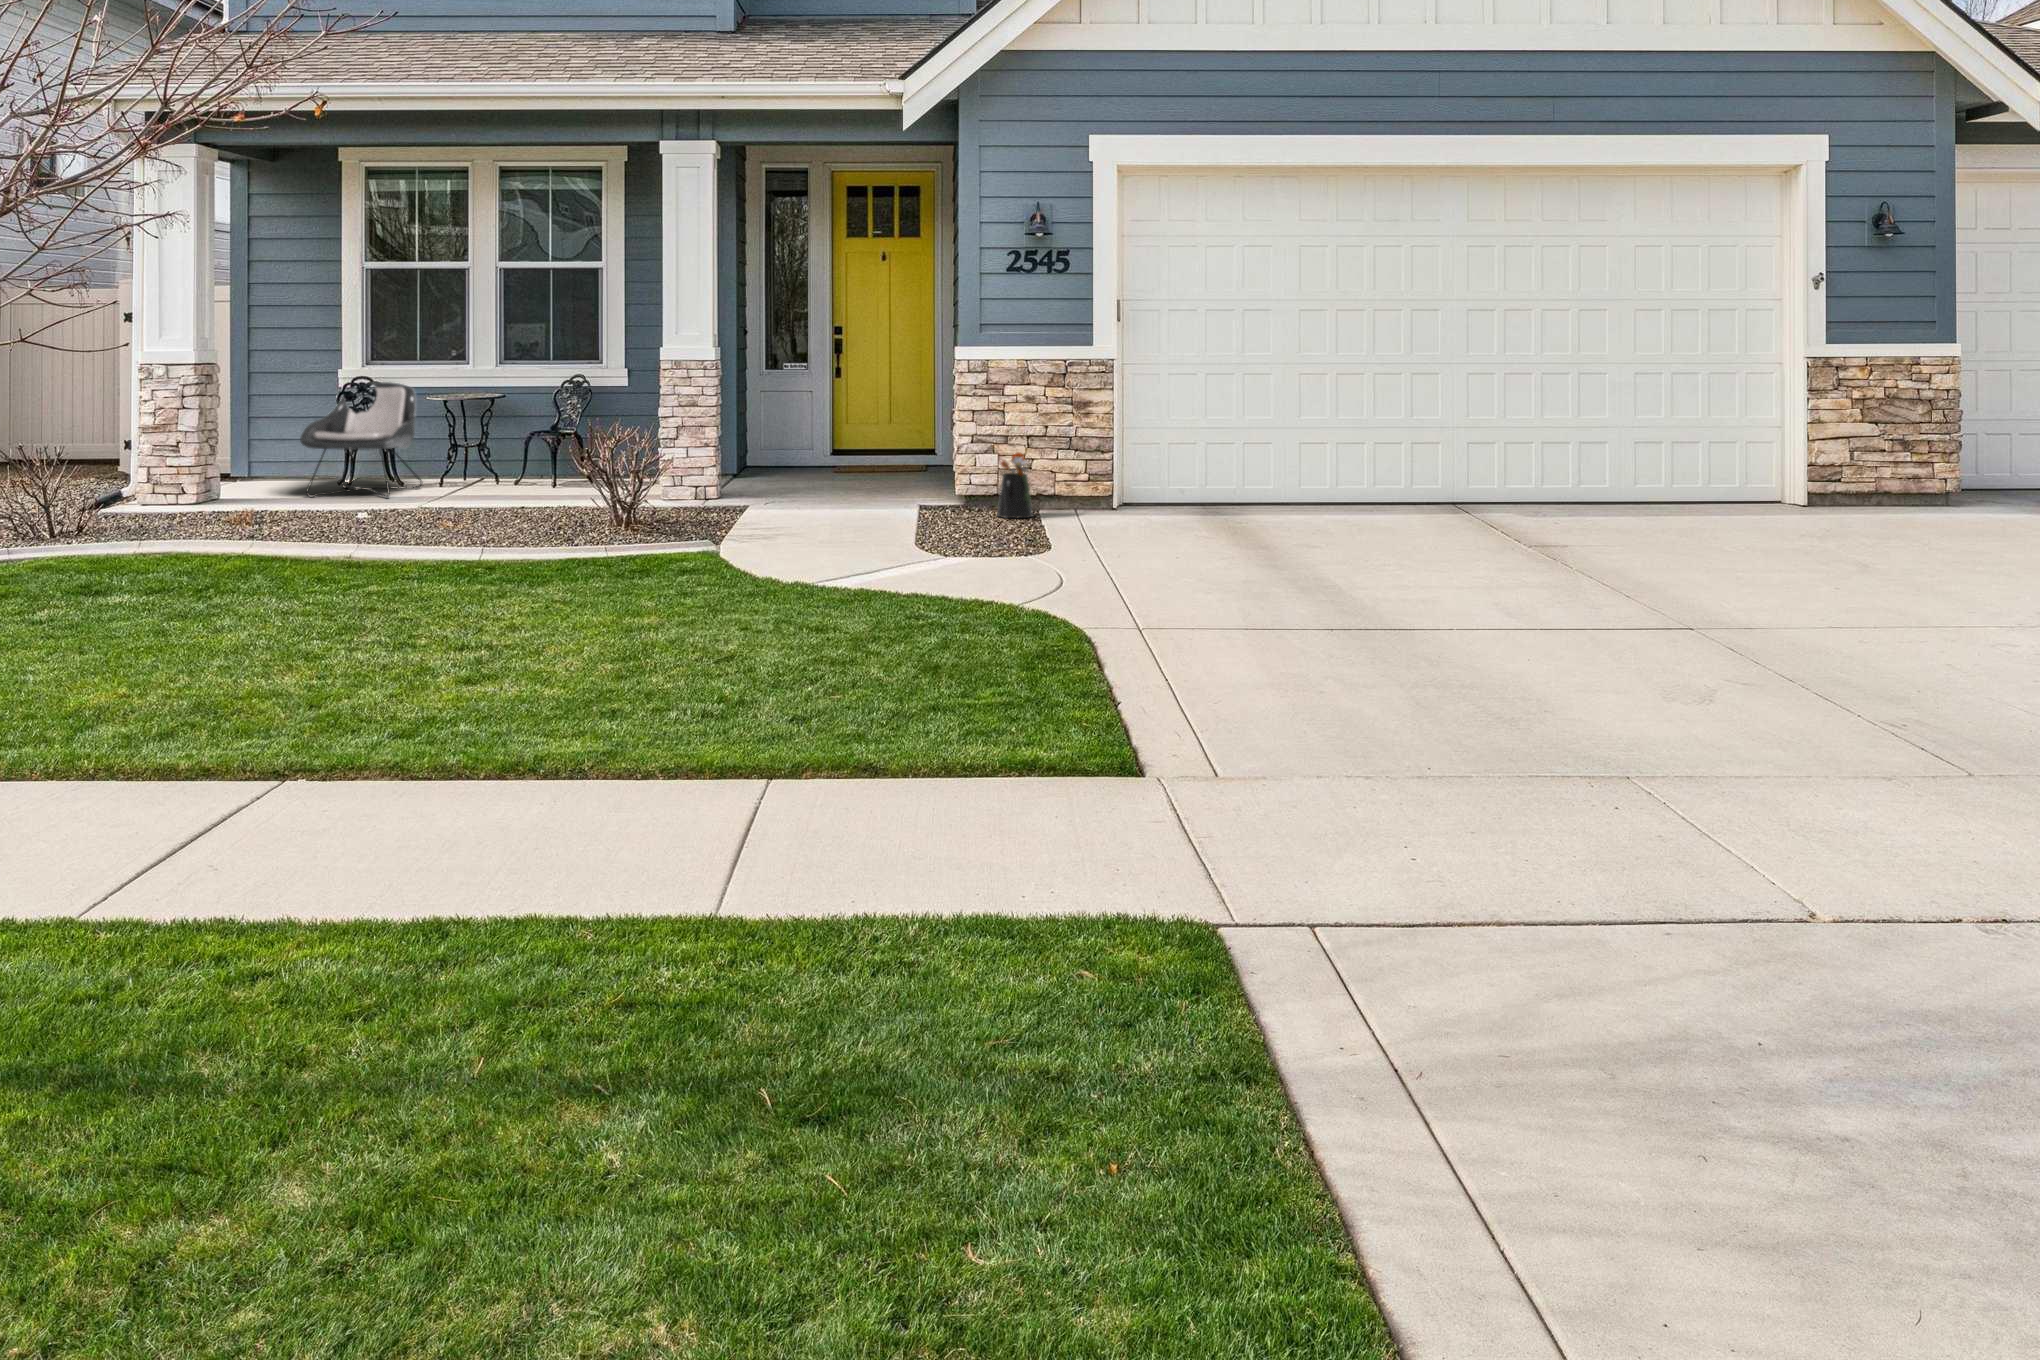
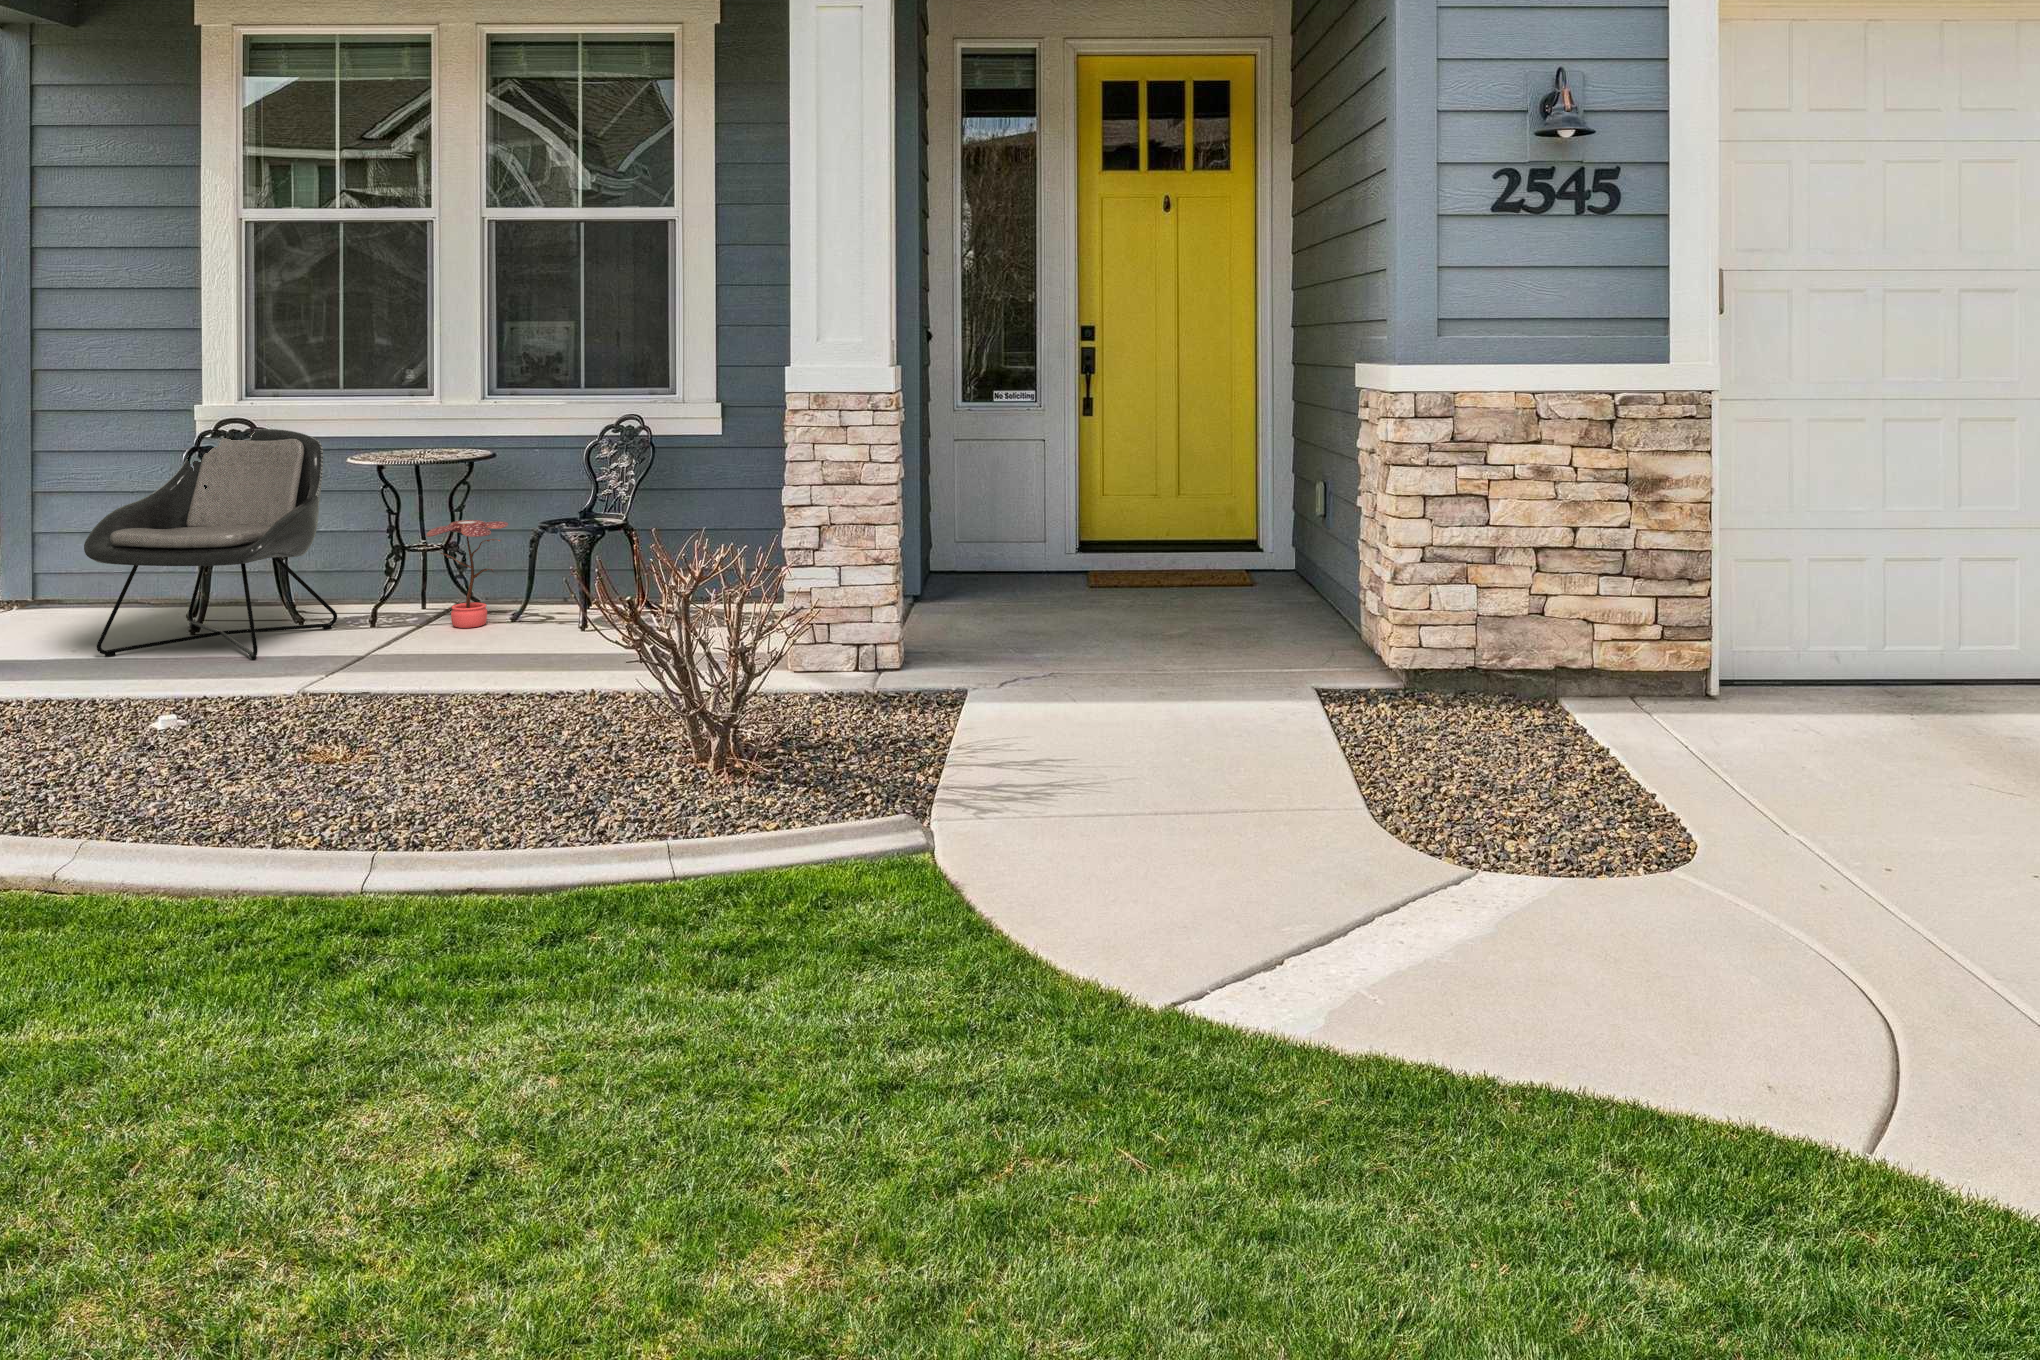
potted plant: none [471,432,514,489] -> present [426,520,508,628]
watering can: present [997,452,1033,518] -> none [1488,582,1570,729]

